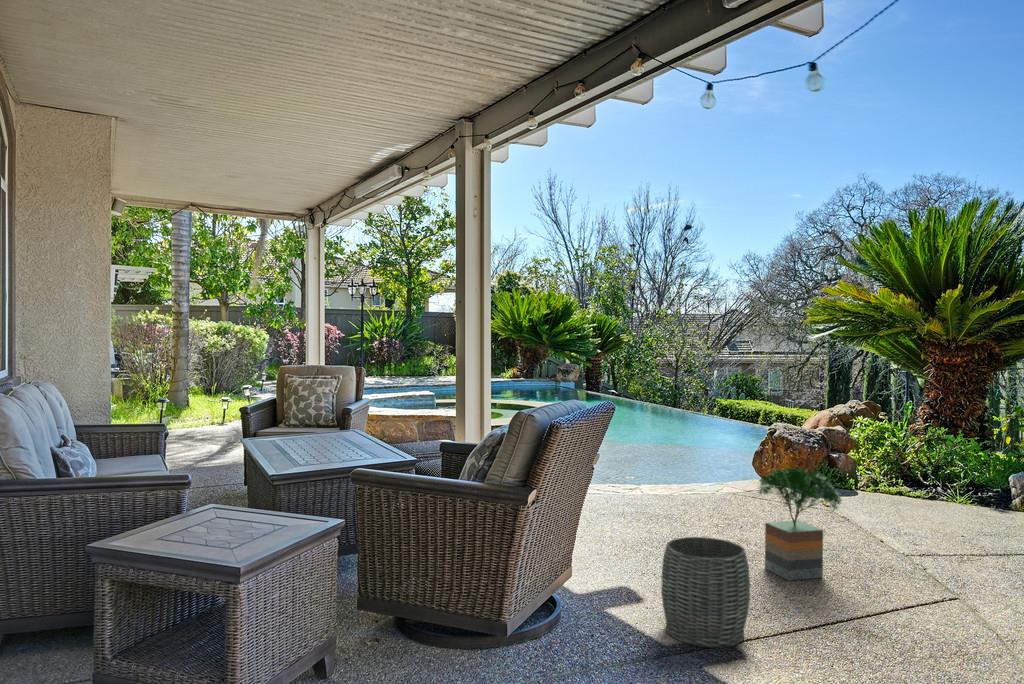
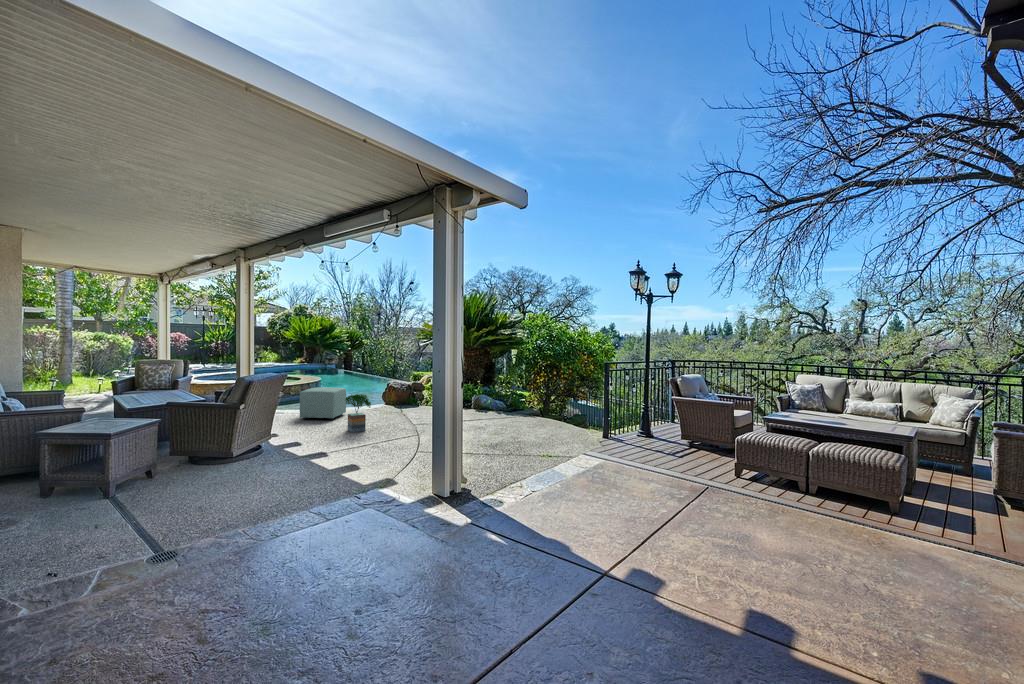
ottoman: none [605,437,704,524] -> present [300,387,346,420]
woven basket: present [661,537,750,648] -> none [290,417,321,449]

